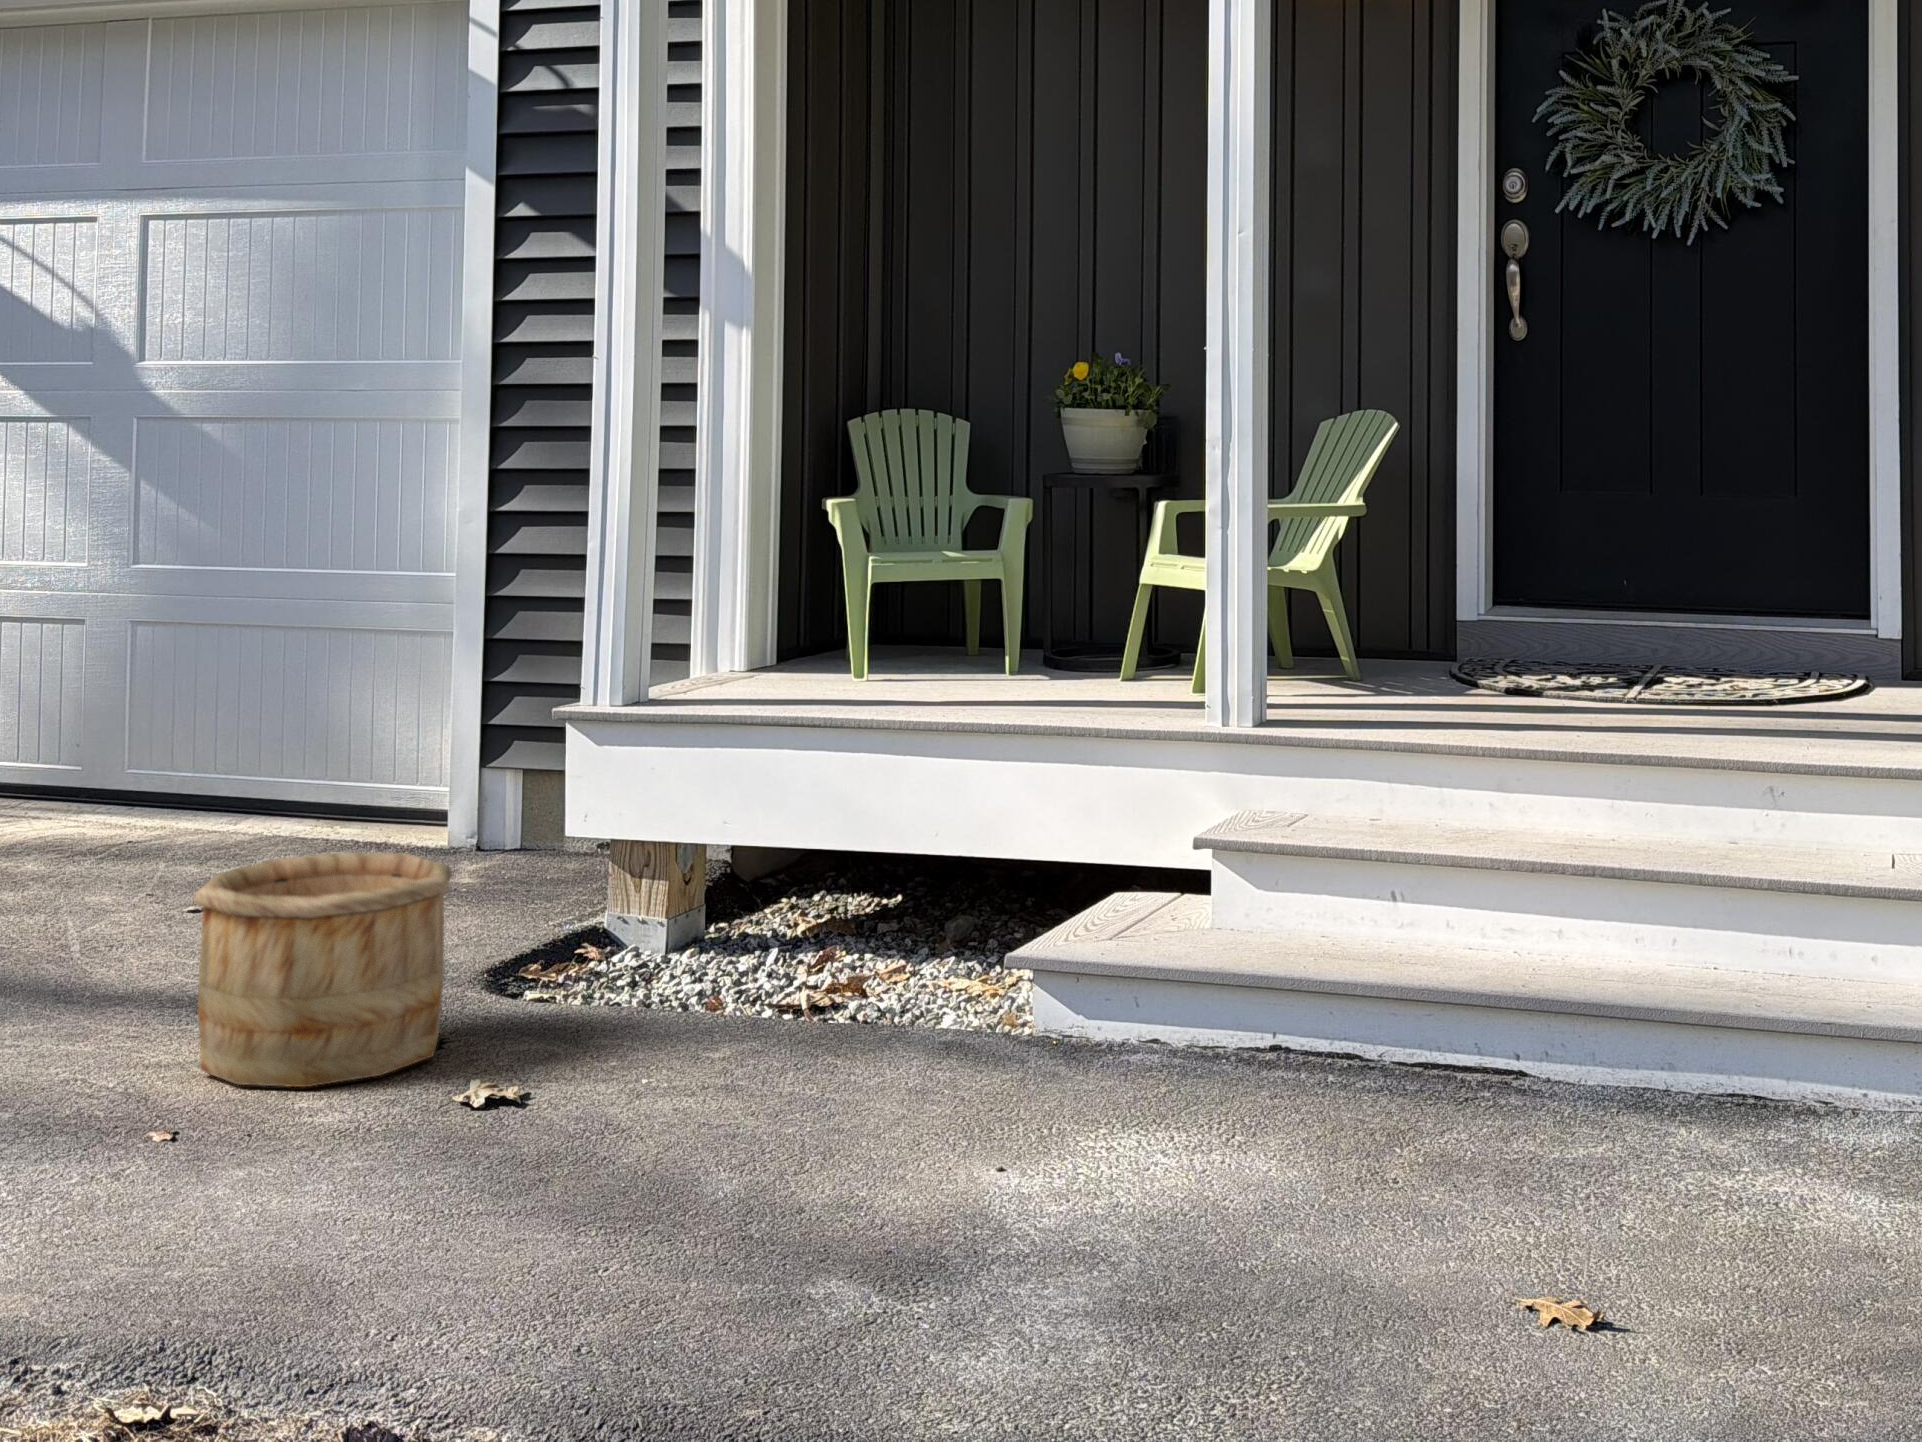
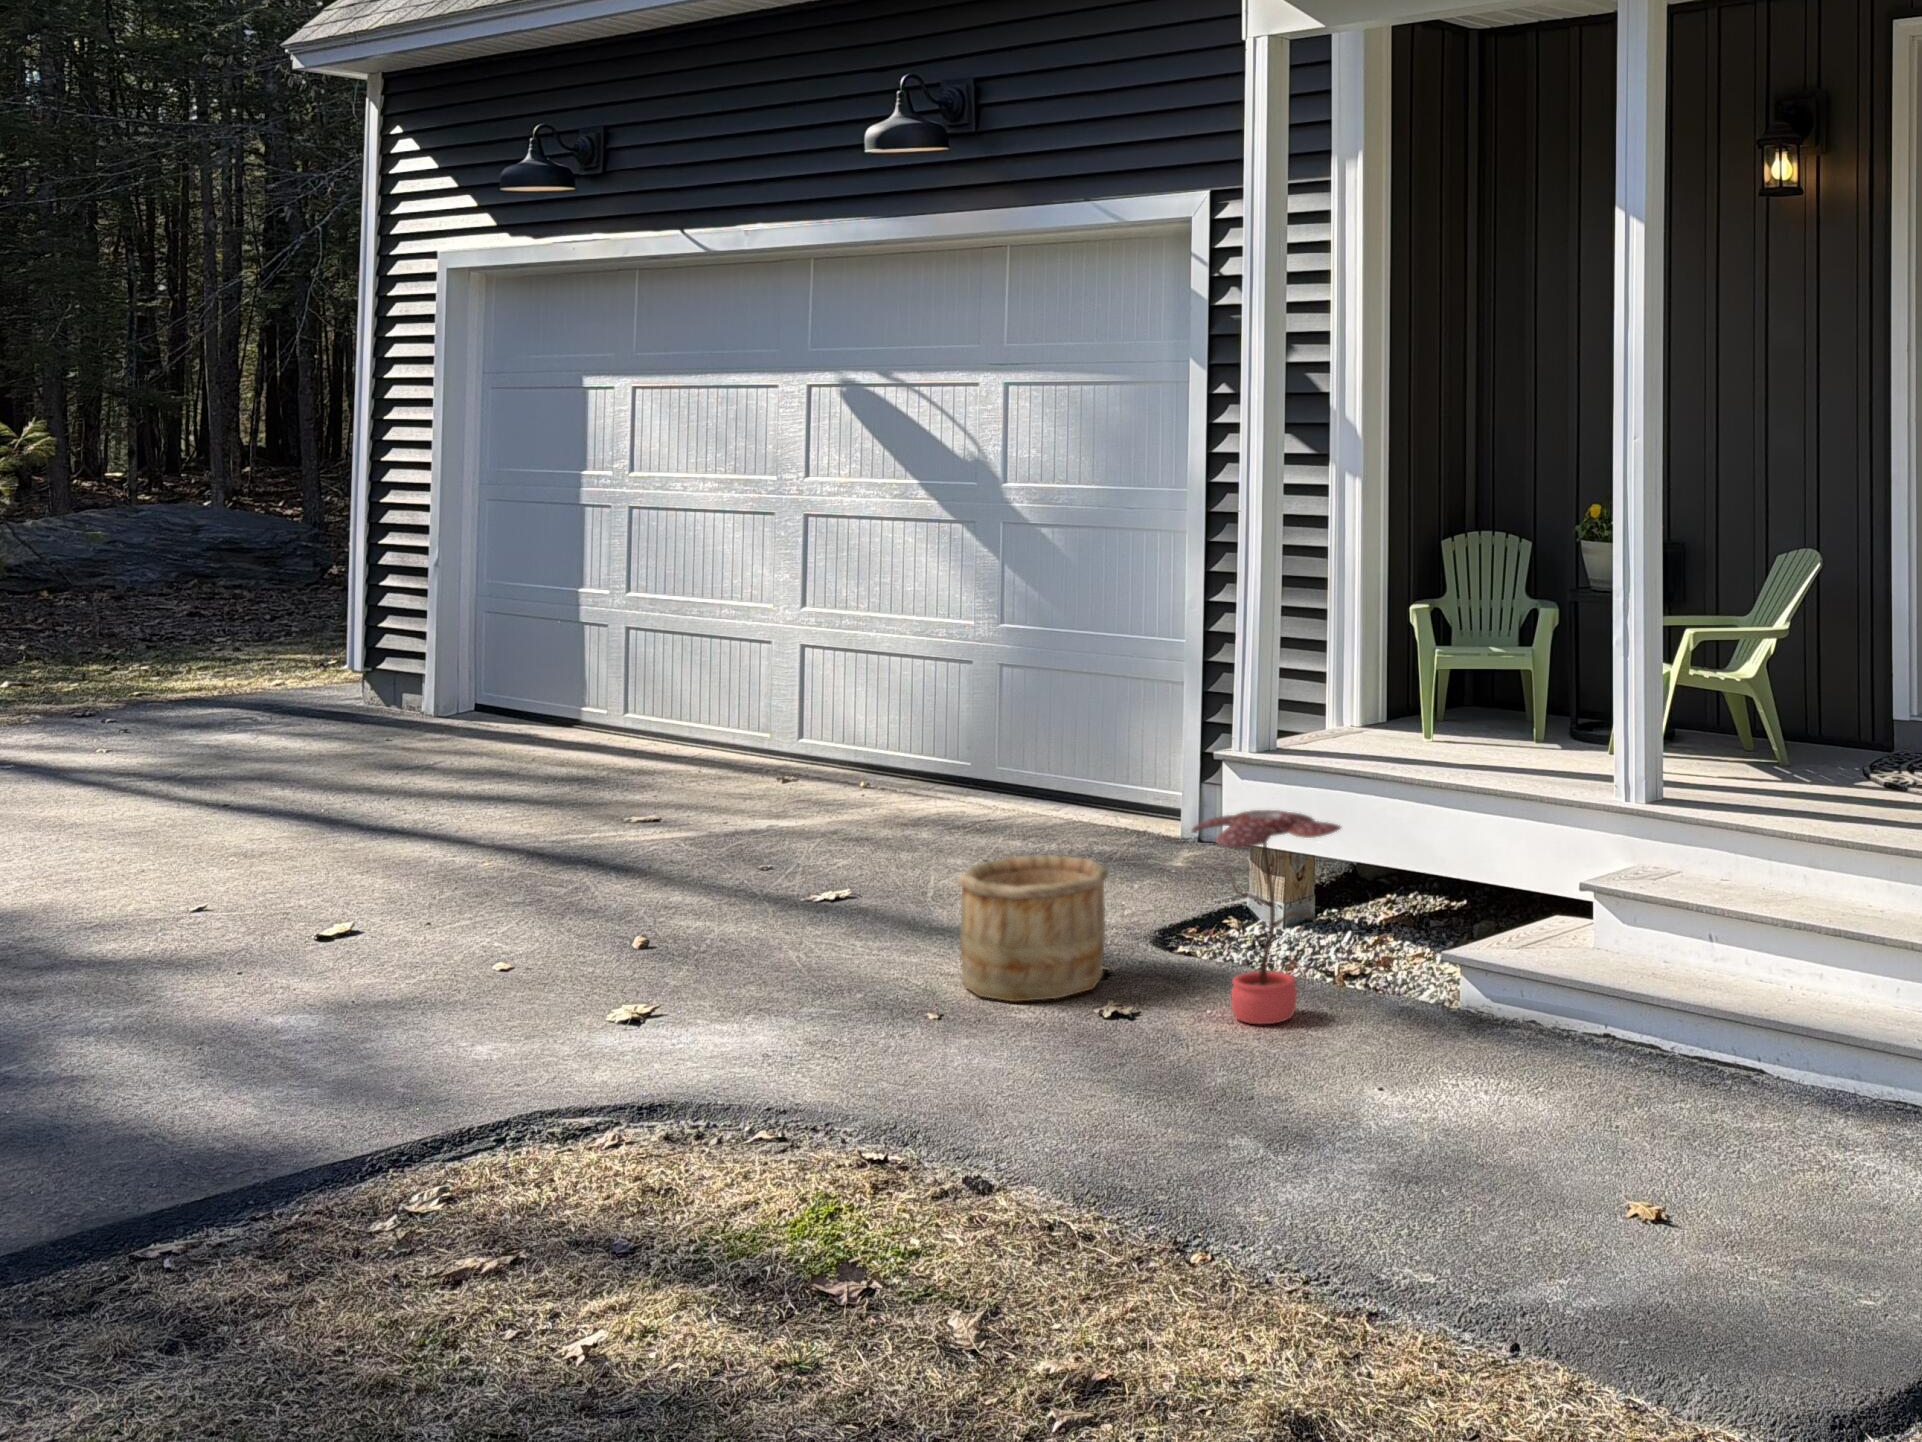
potted plant: none [619,752,867,1083] -> present [1192,810,1341,1024]

